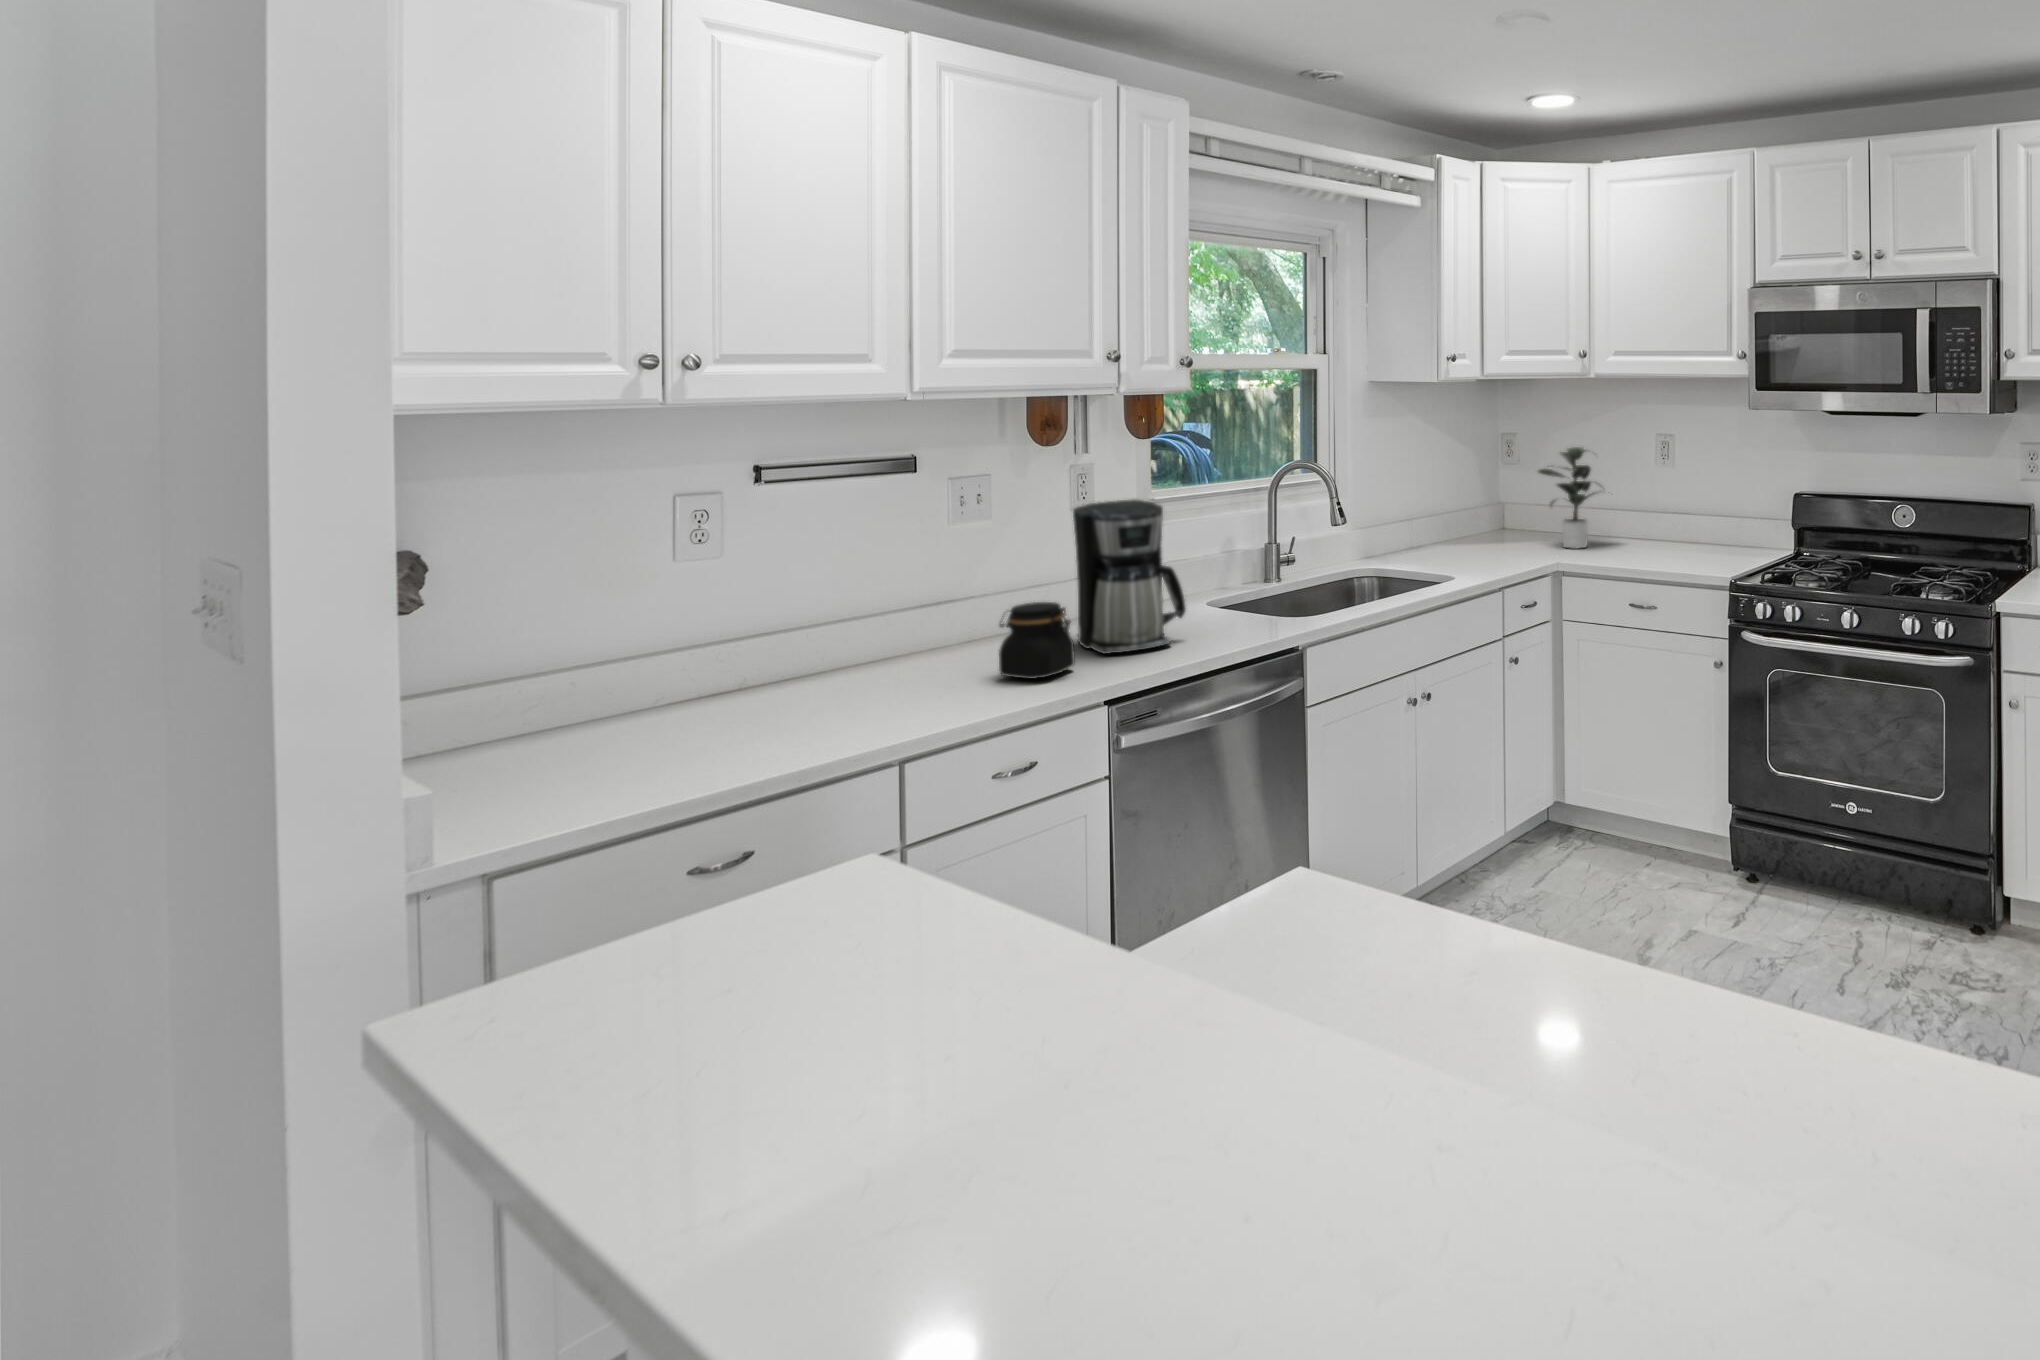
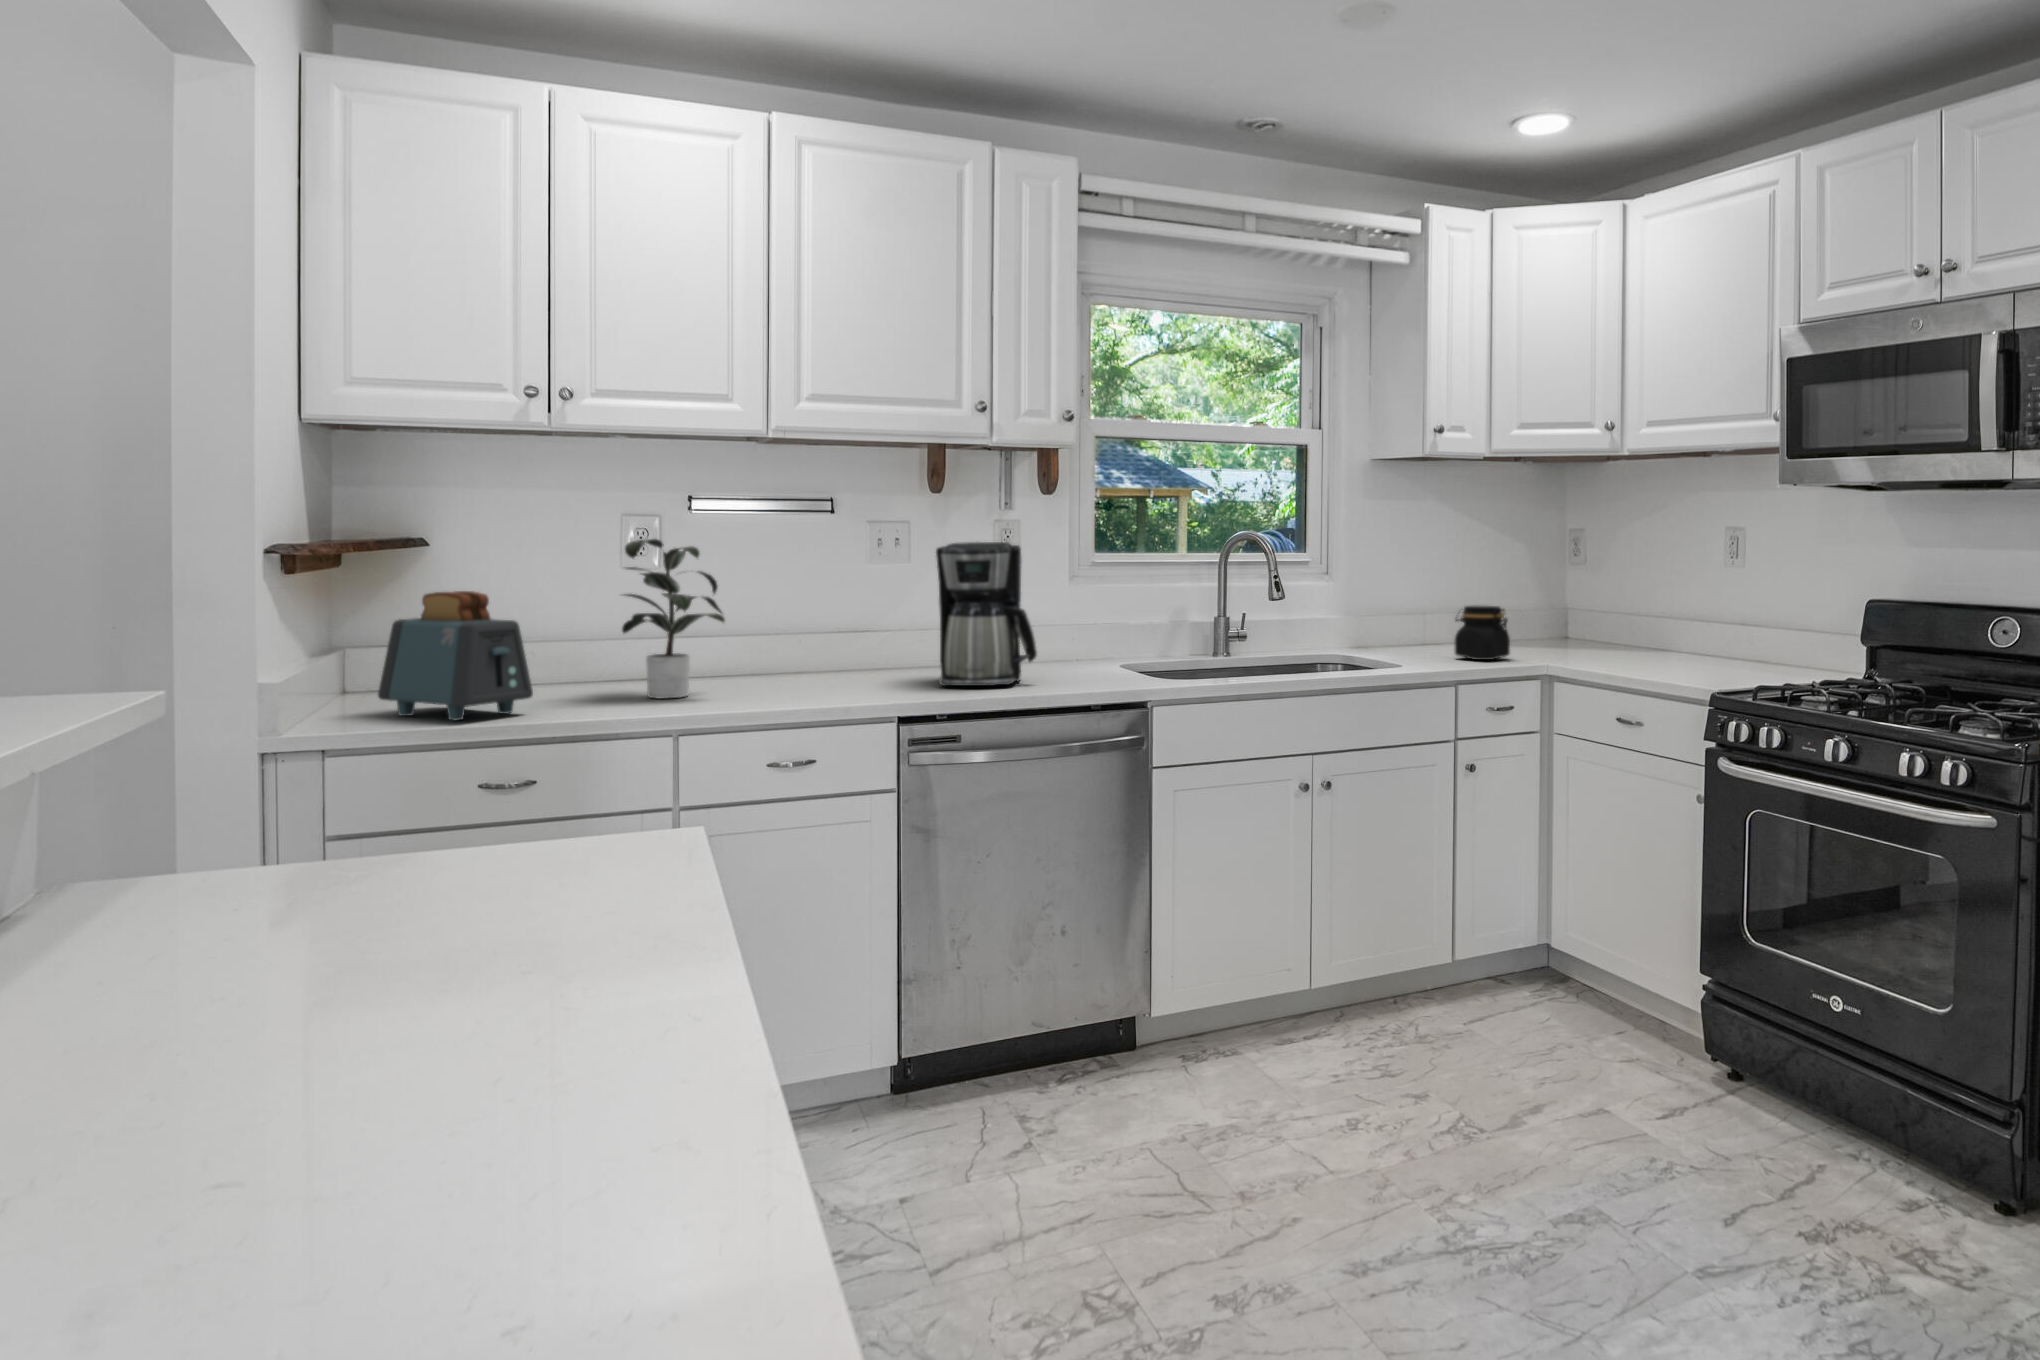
potted plant: present [1539,447,1595,548] -> present [622,539,725,699]
jar: present [999,602,1075,679] -> present [1455,606,1510,660]
toaster: none [537,631,741,792] -> present [378,591,533,720]

